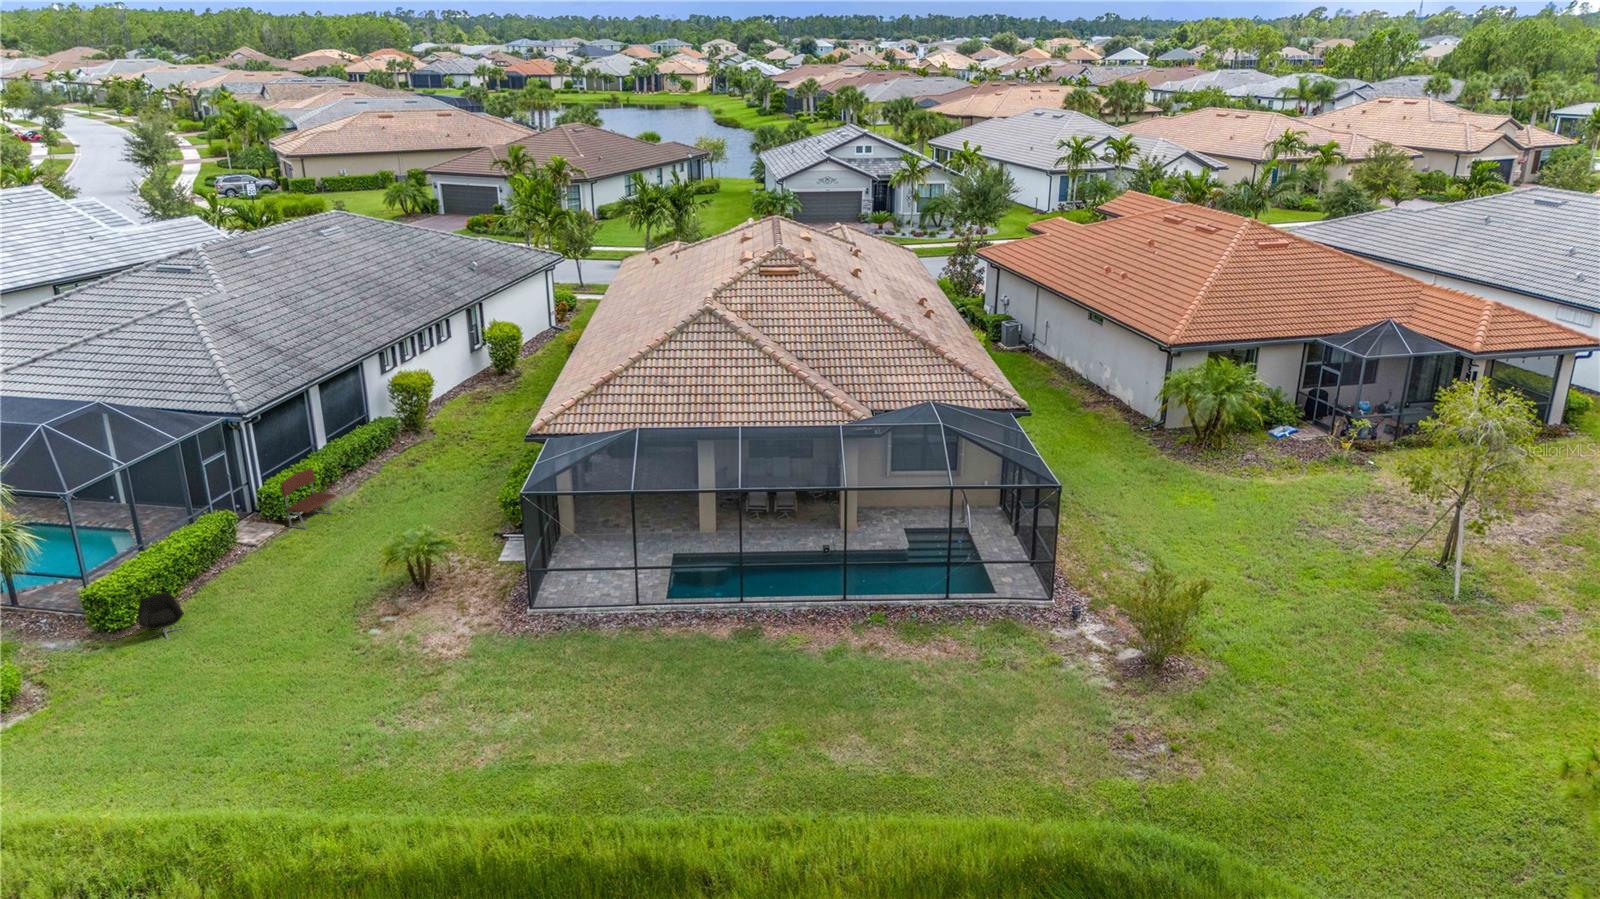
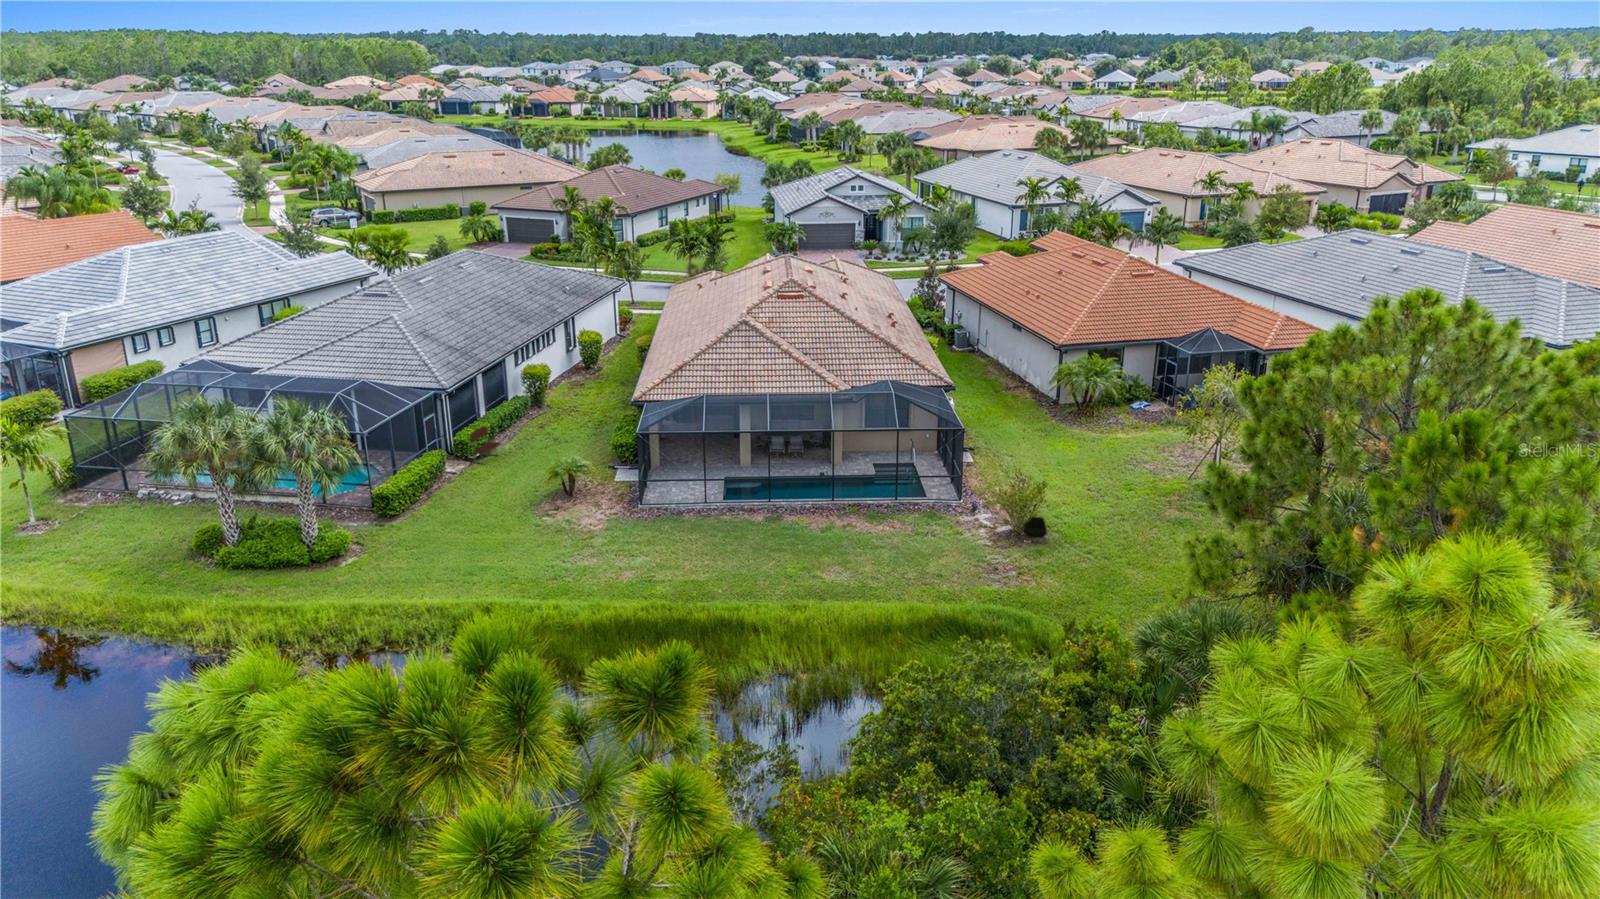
lounge chair: present [138,592,184,640] -> present [1022,517,1047,546]

